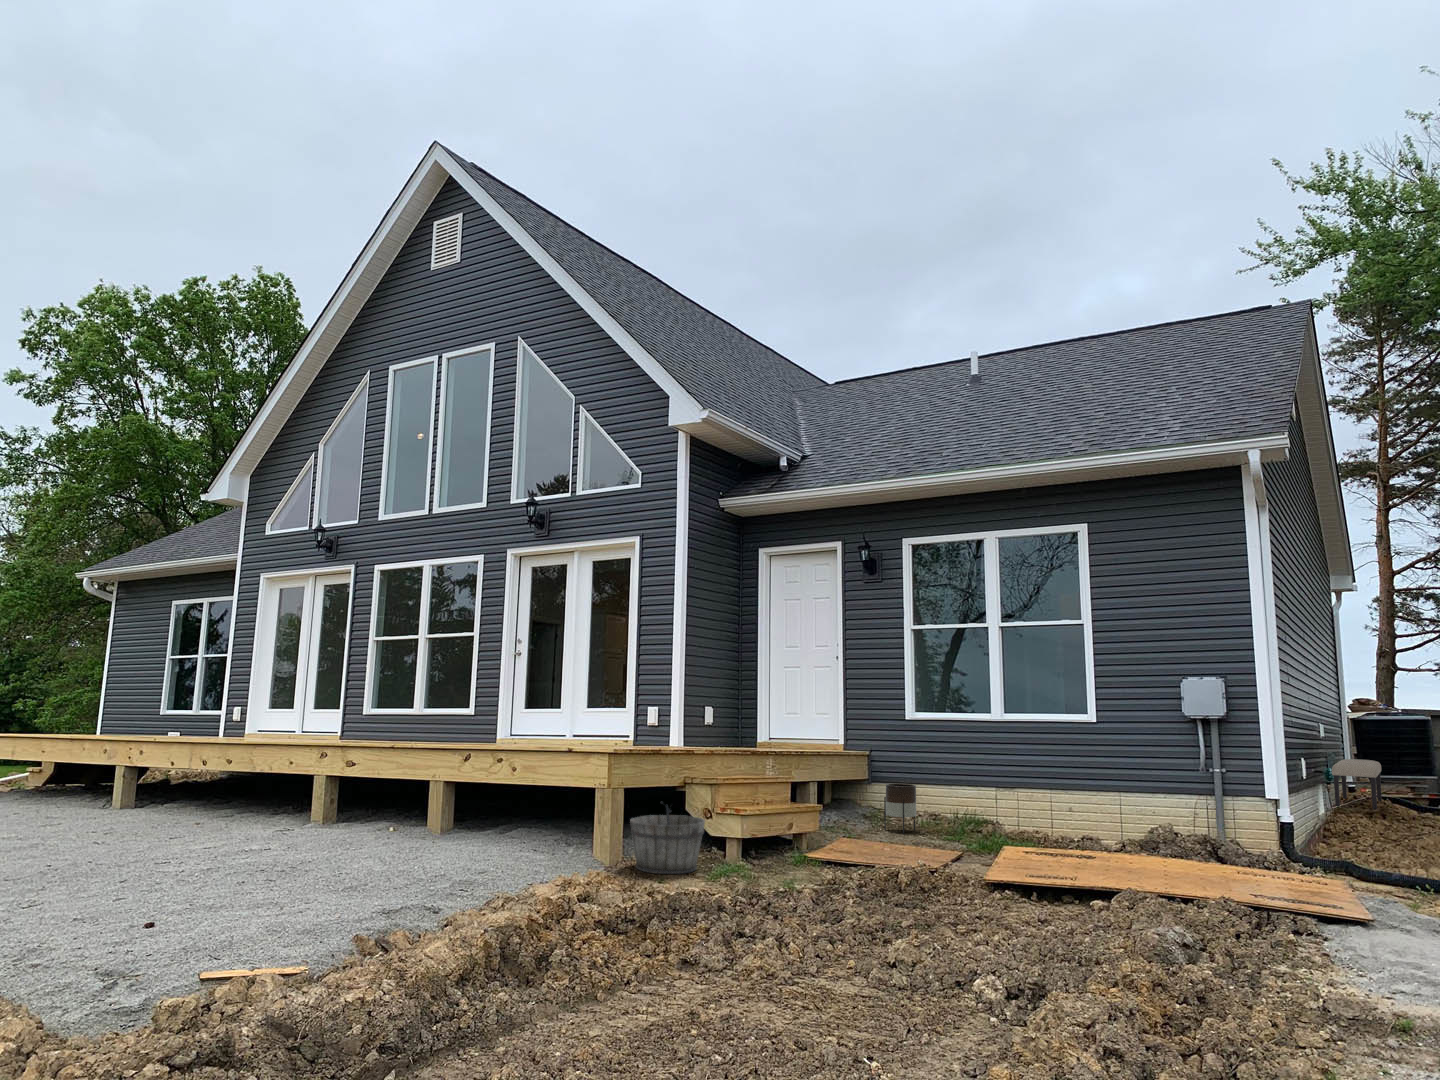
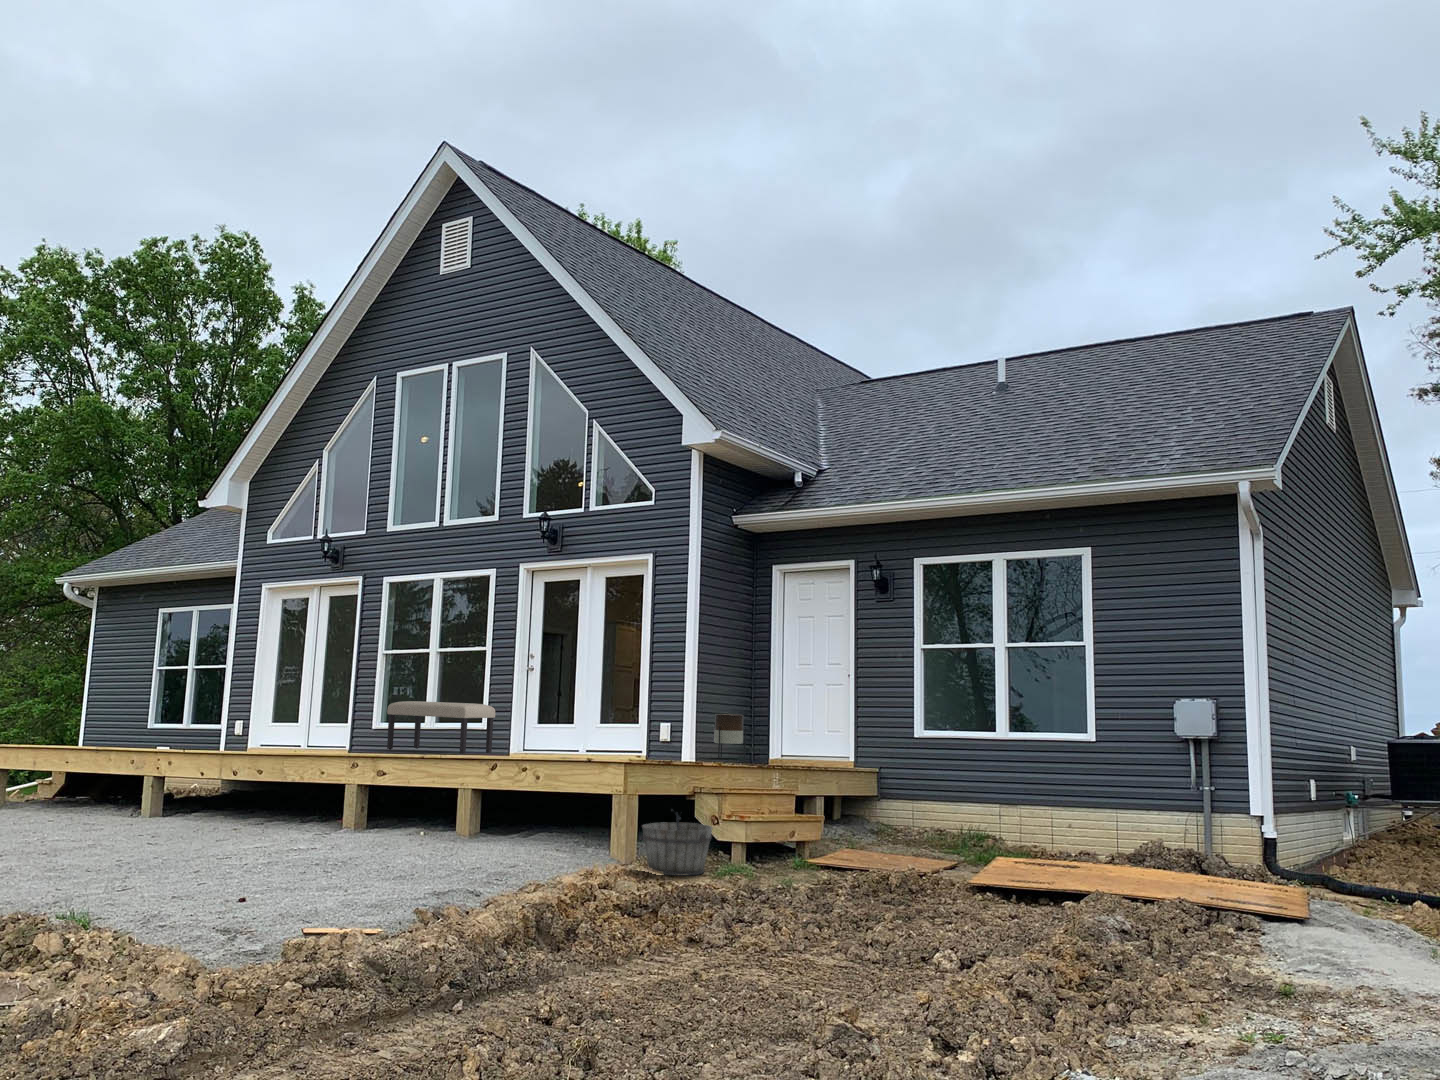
bench: present [1332,759,1382,809] -> present [387,701,495,754]
planter: present [884,784,916,834] -> present [714,714,746,759]

